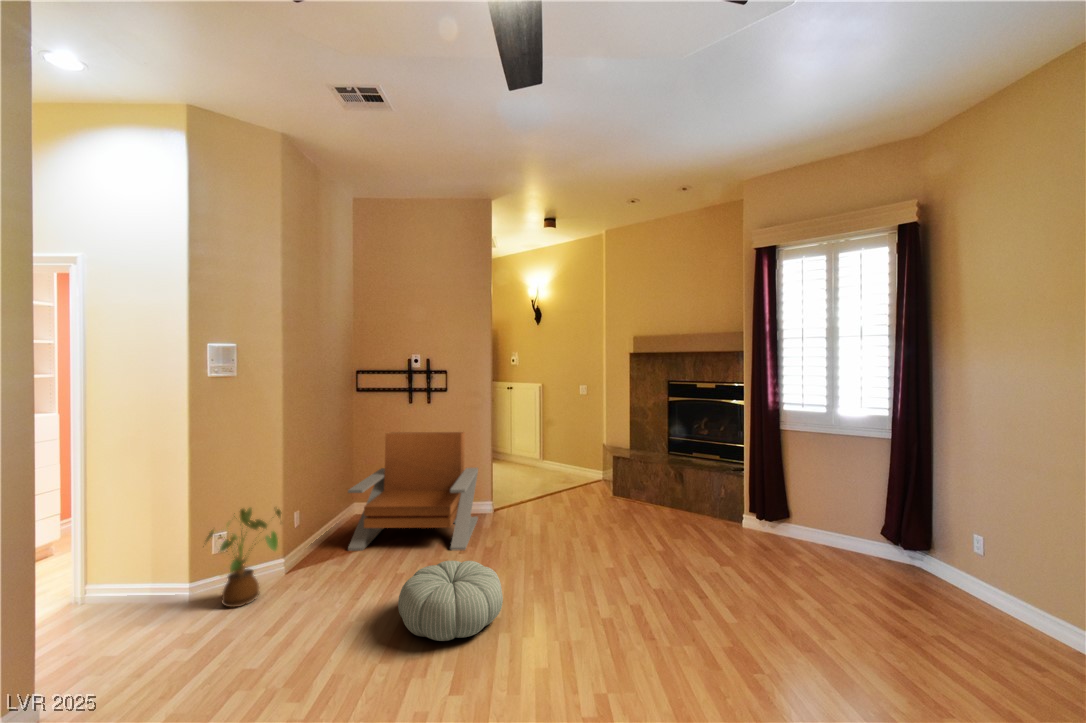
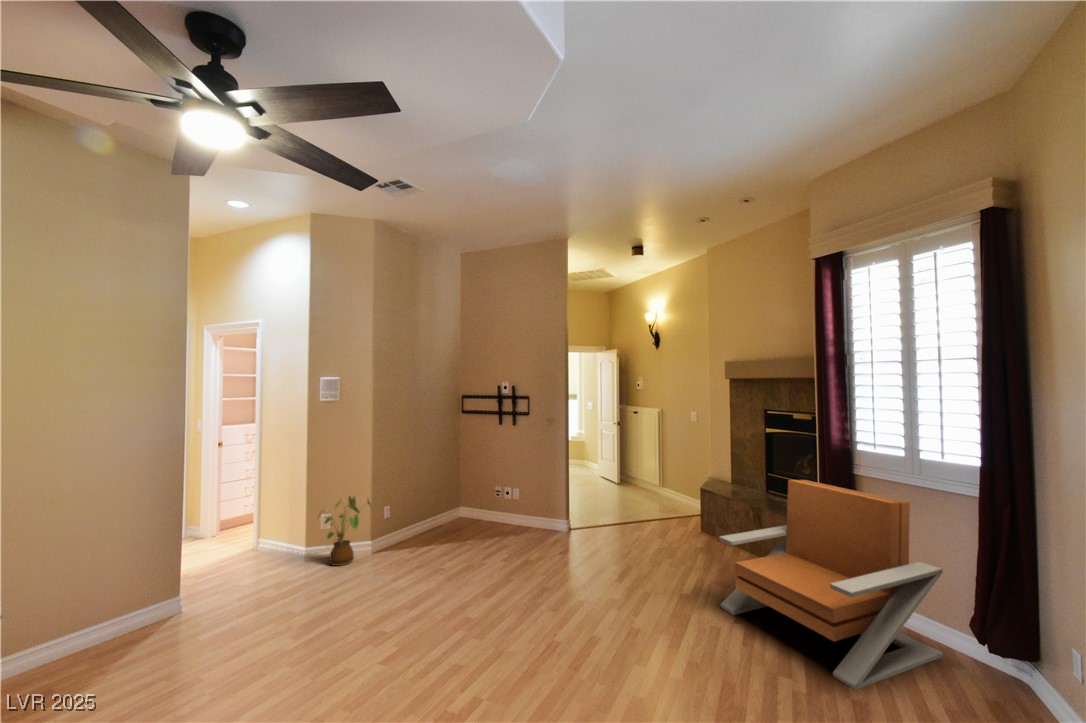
lounge chair: present [348,432,478,551] -> present [719,480,943,689]
pouf: present [398,561,503,641] -> none [405,559,491,622]

